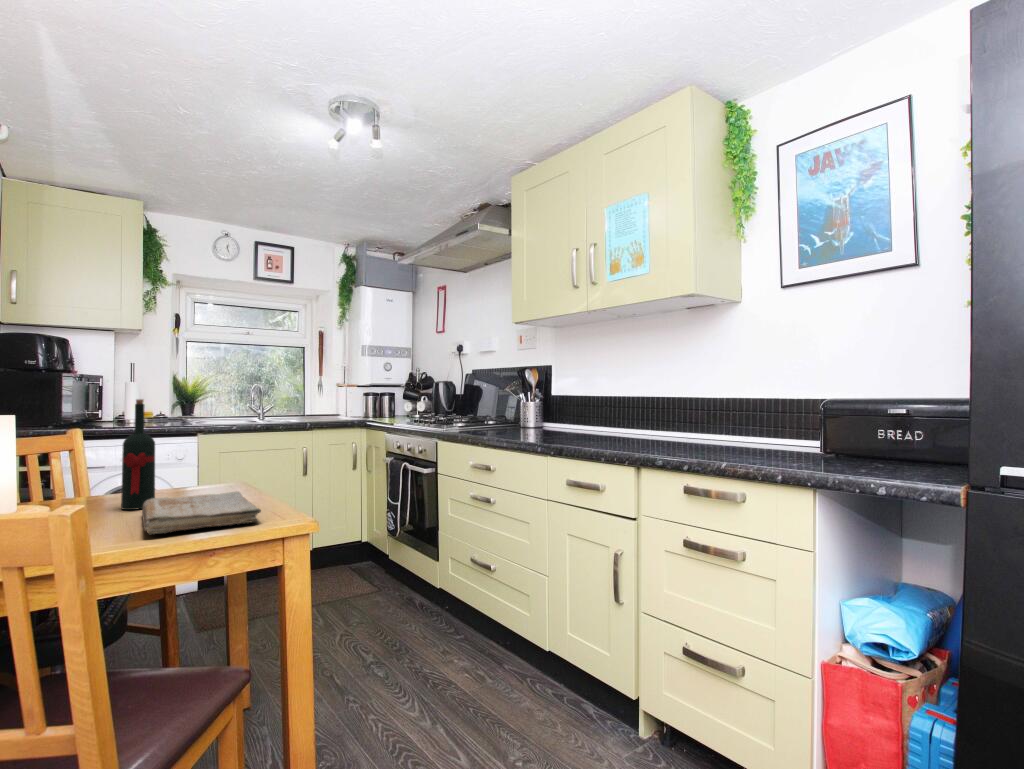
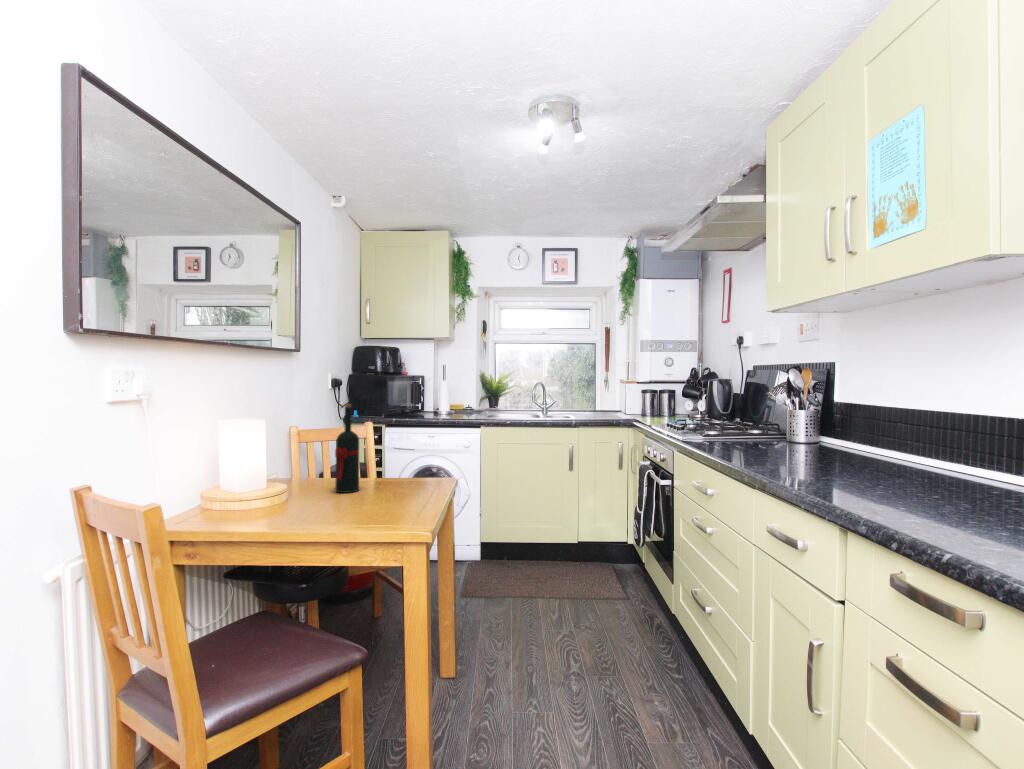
book: present [142,492,261,534] -> none [296,486,406,521]

